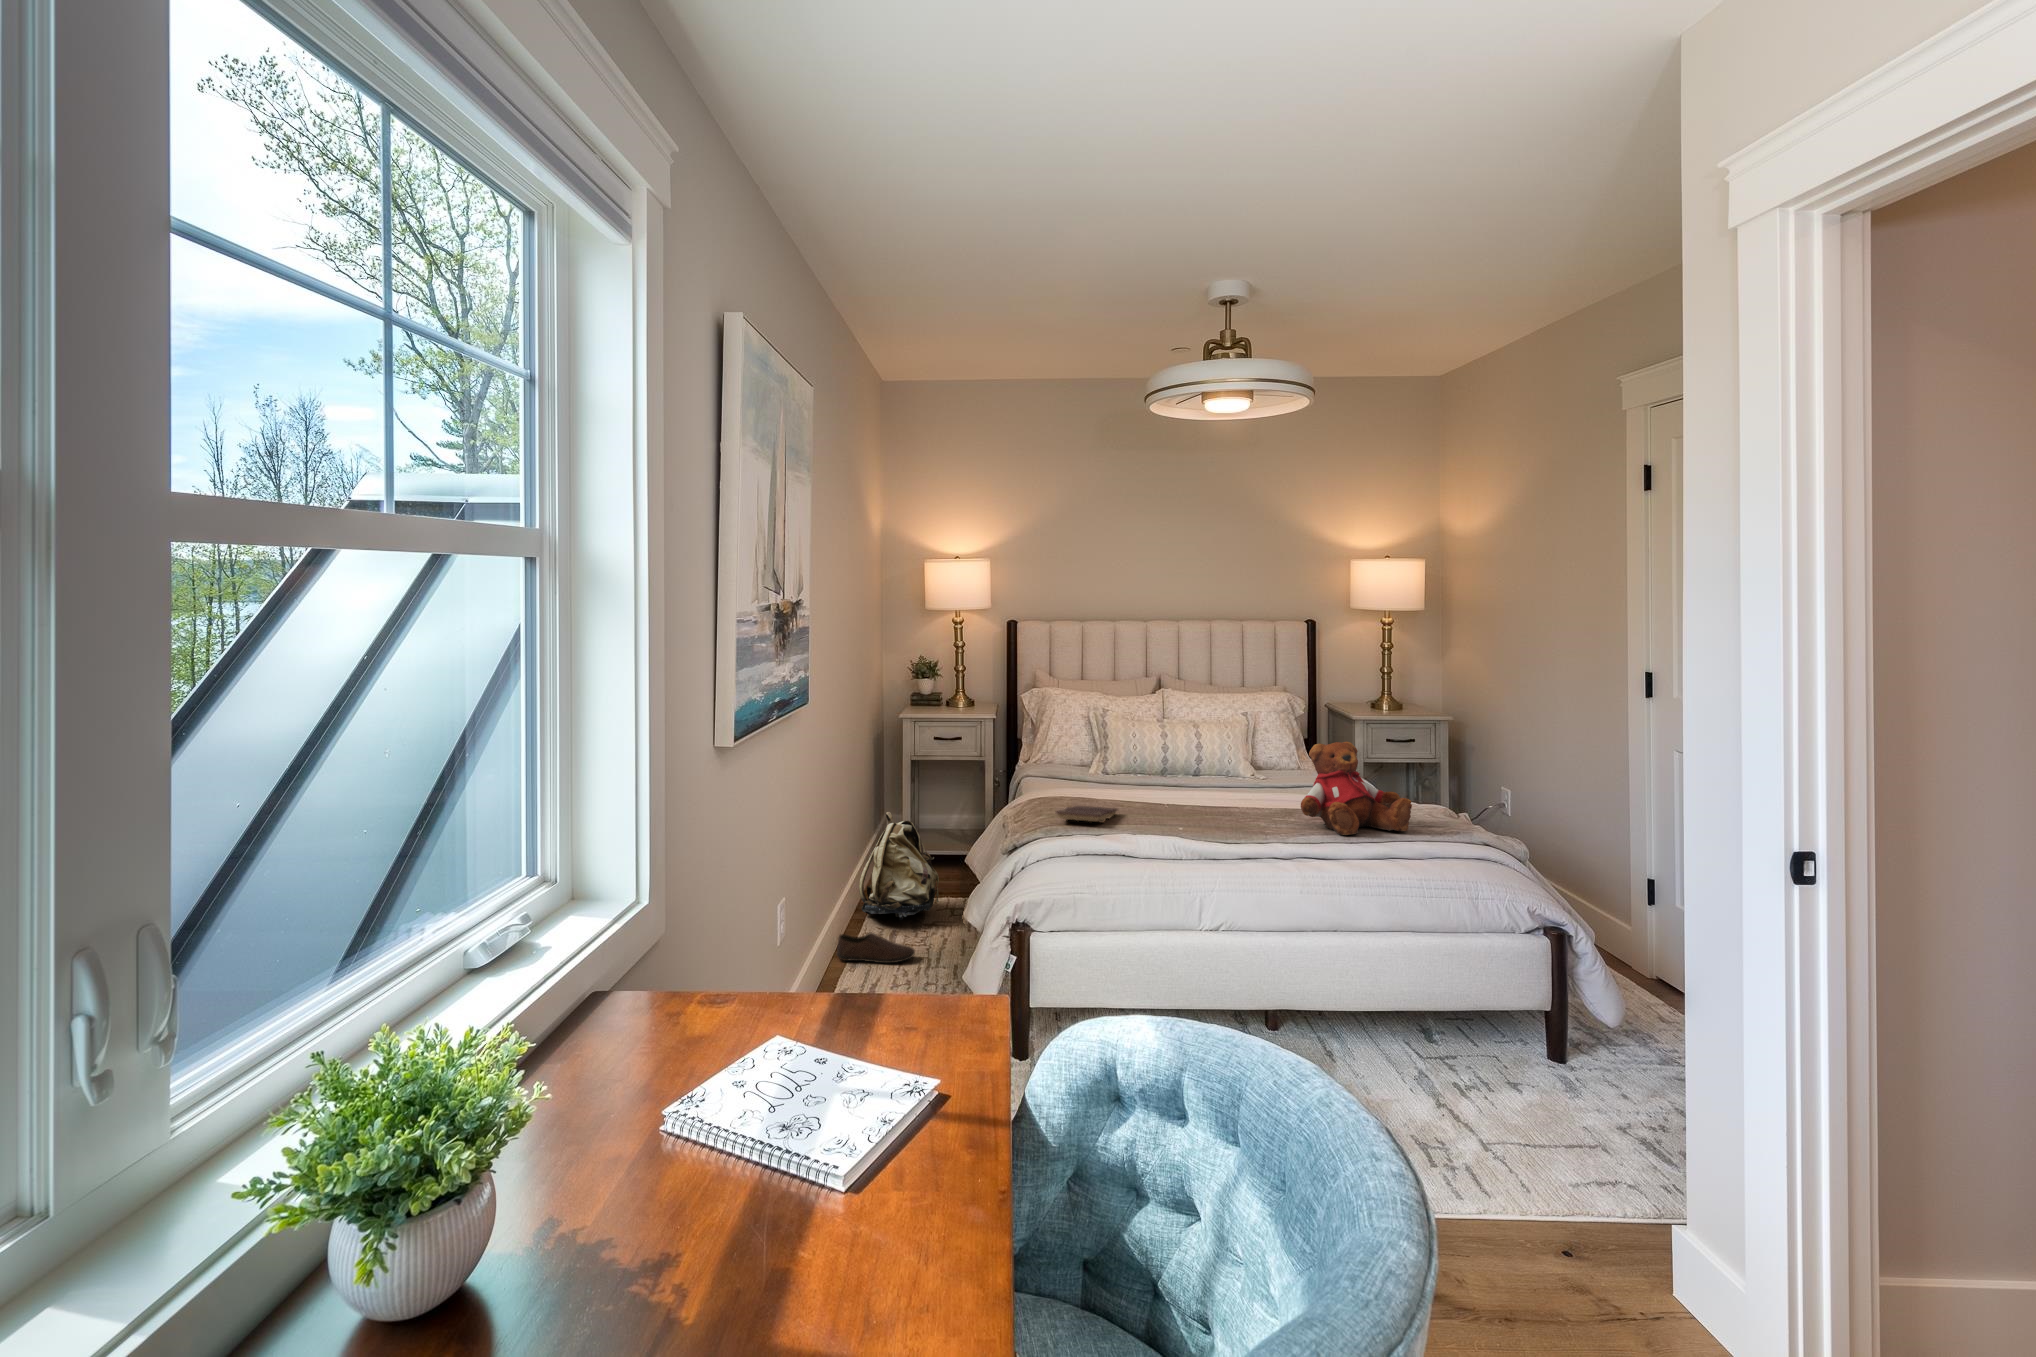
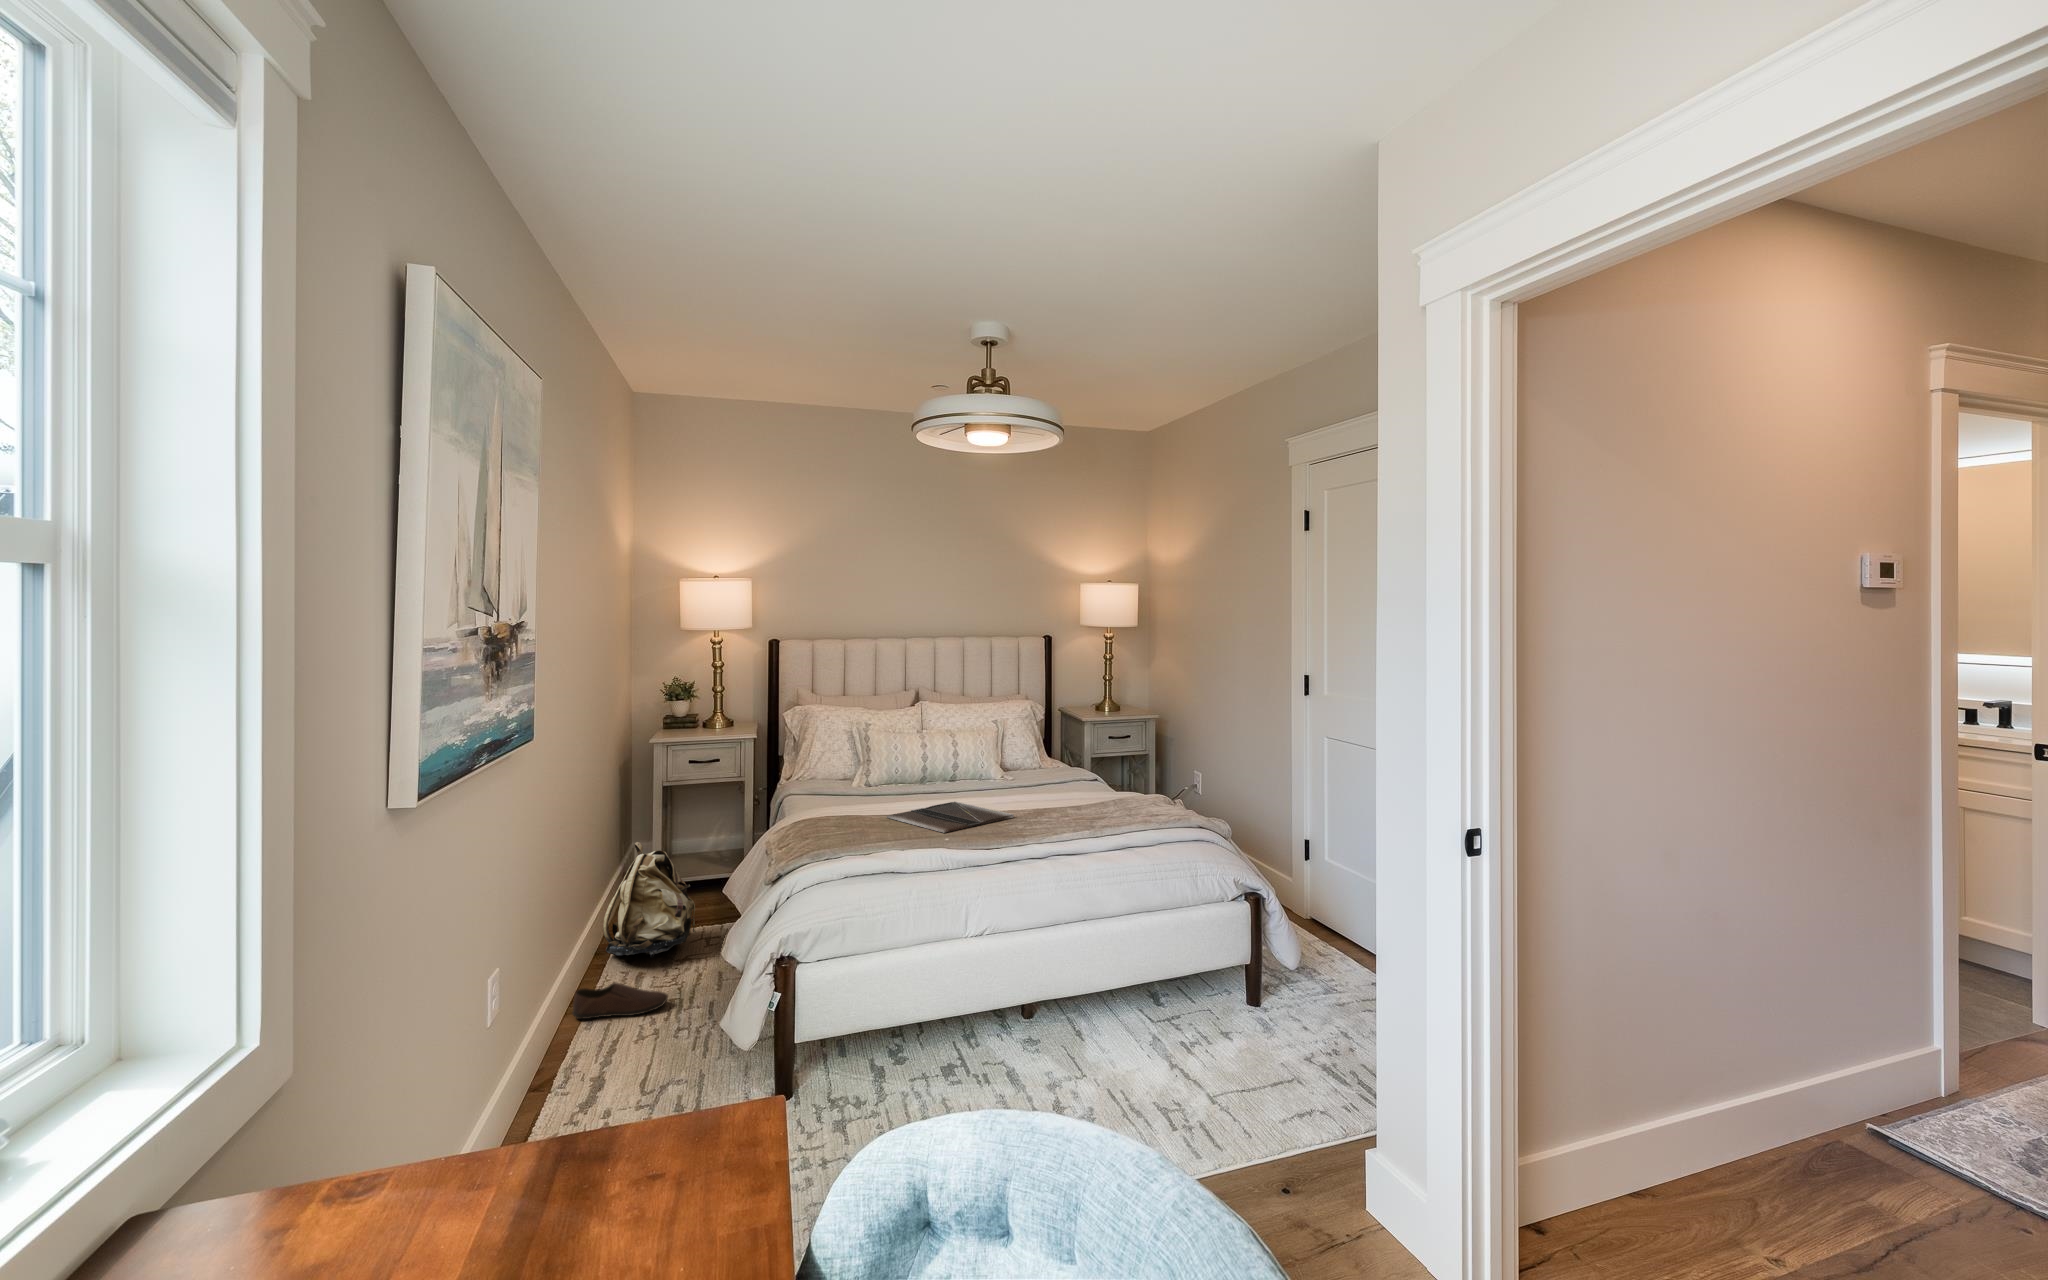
teddy bear: present [1301,742,1412,835] -> none [1061,749,1156,839]
laptop: none [1120,792,1253,819] -> present [887,802,1014,833]
book: present [1056,806,1117,823] -> none [824,826,888,844]

